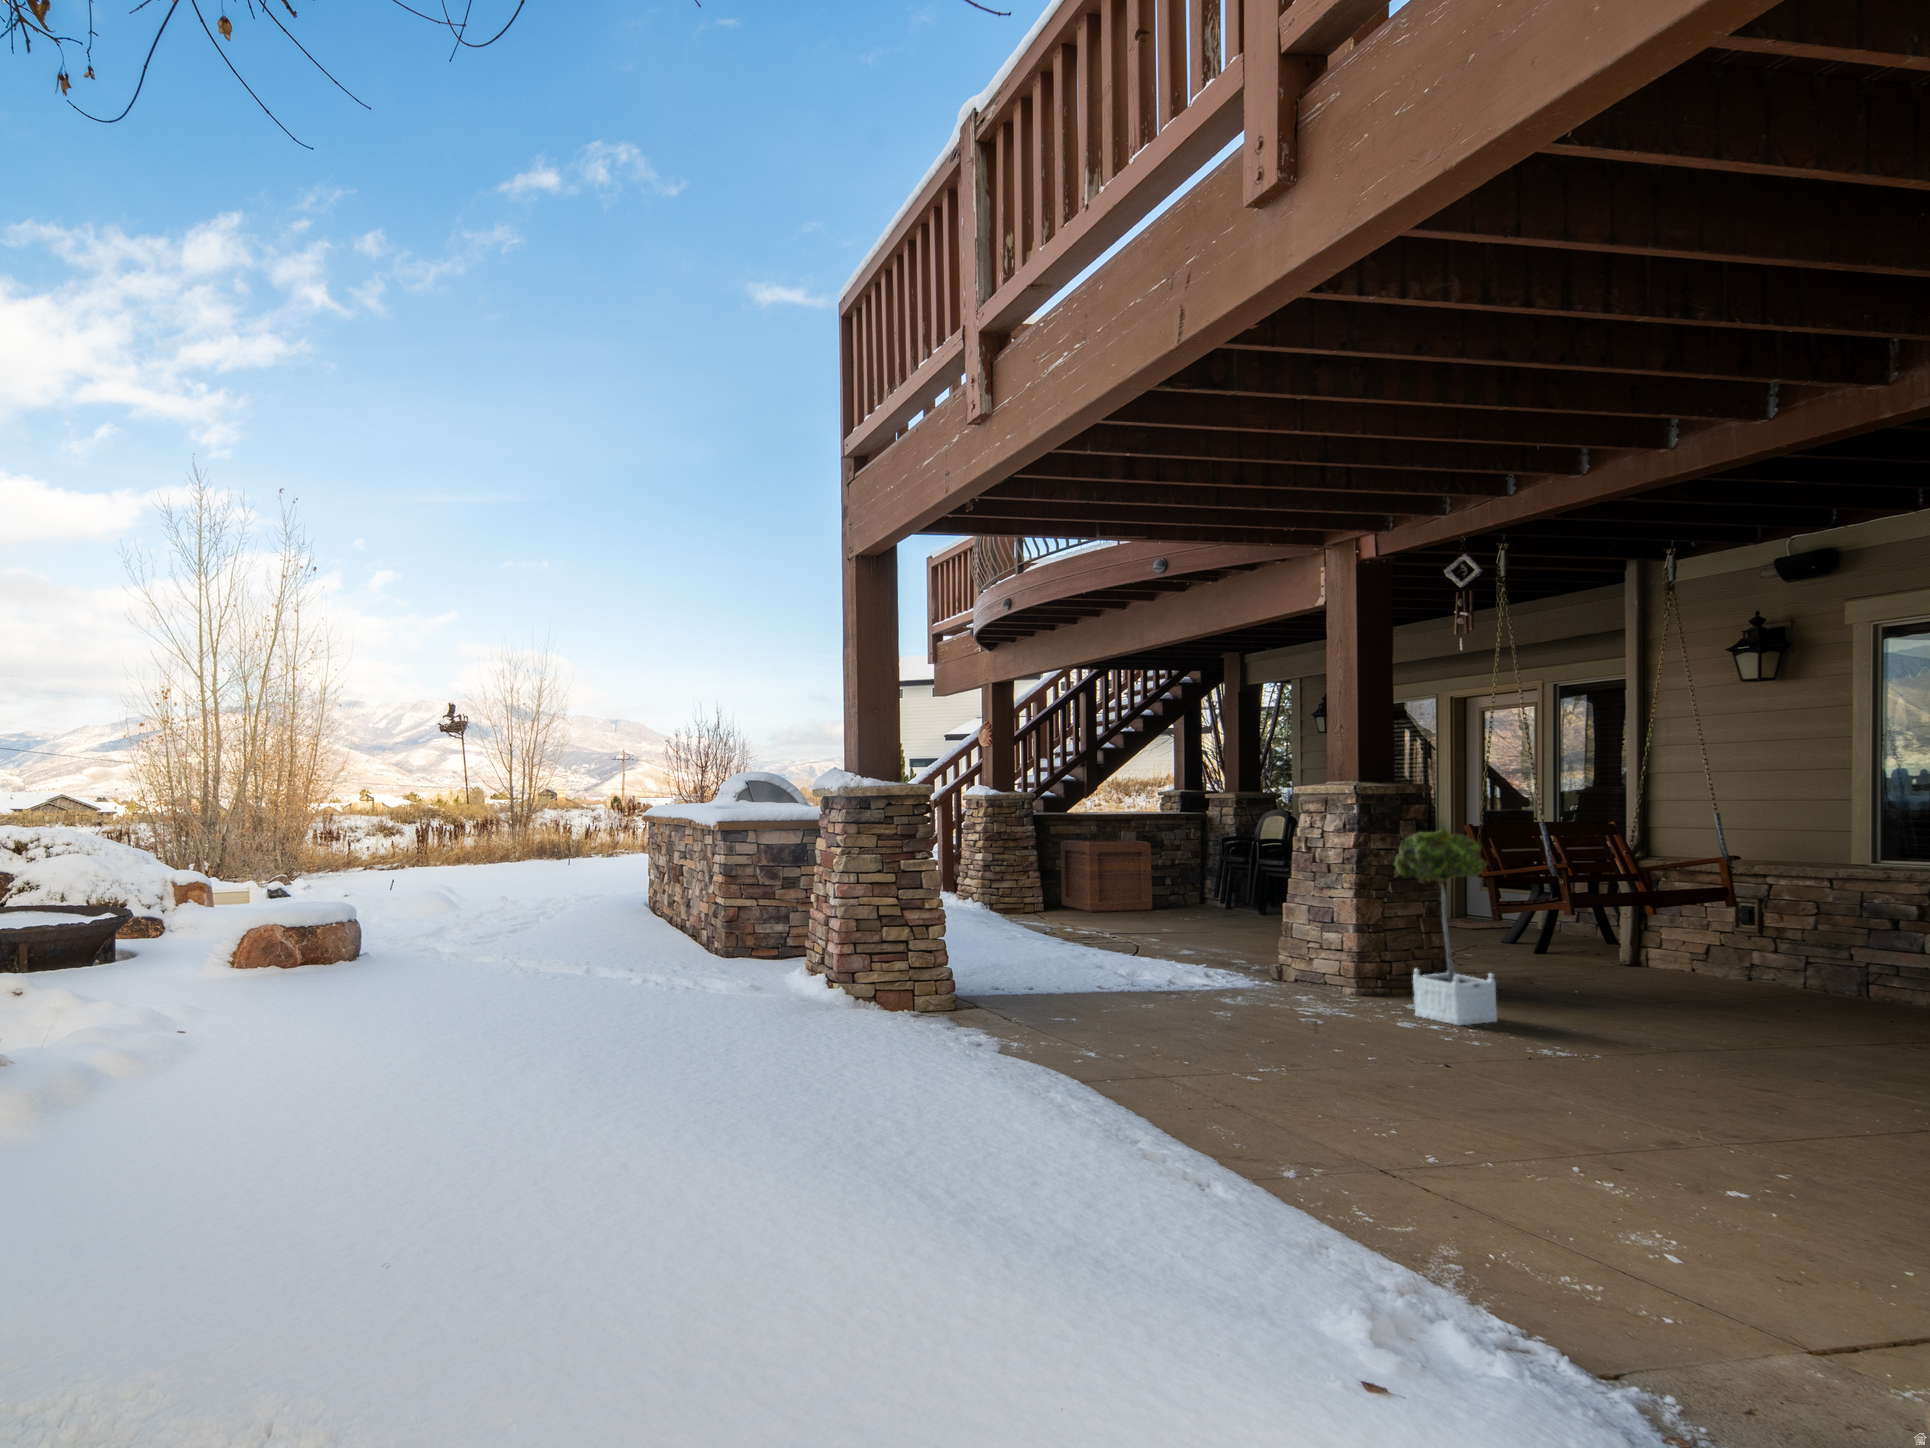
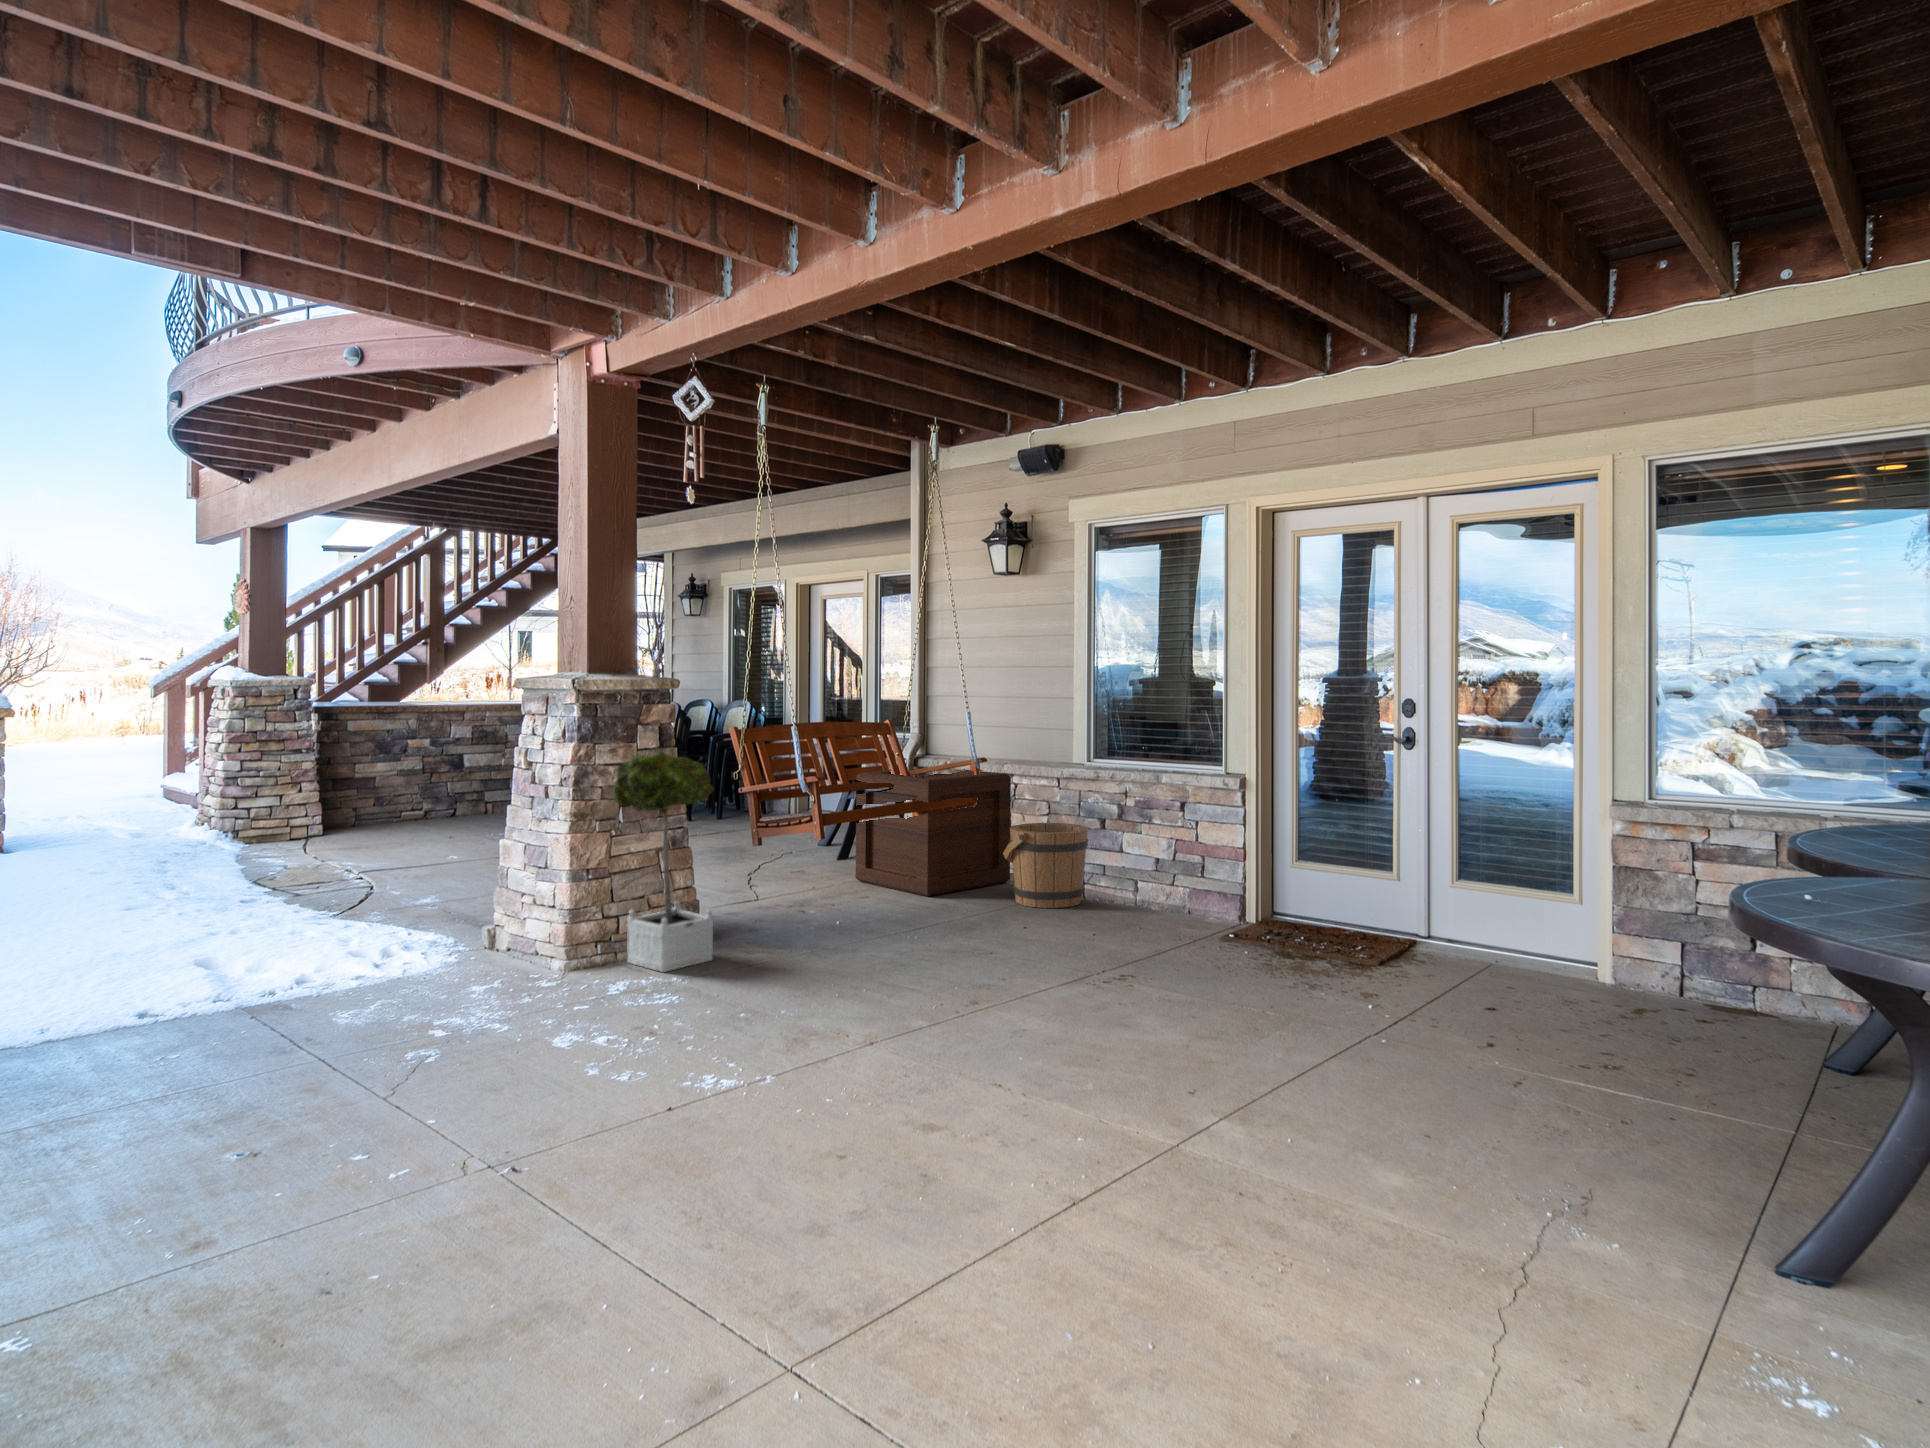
wooden crate: present [1061,840,1152,912] -> present [856,769,1011,897]
bucket: none [1776,922,1894,1015] -> present [1003,823,1088,908]

